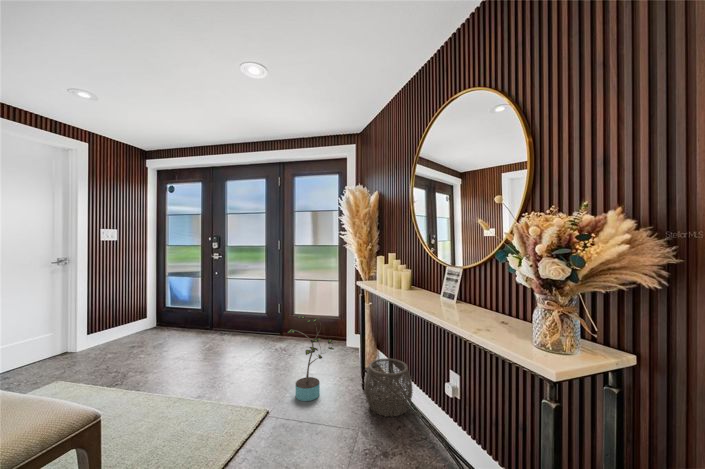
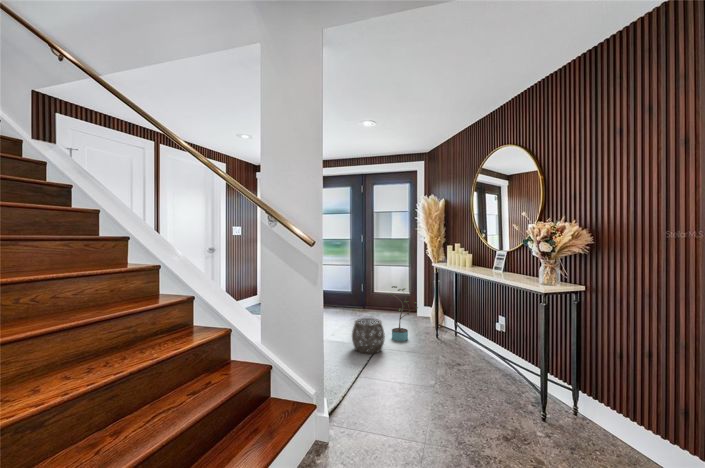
woven basket: present [365,358,413,417] -> present [352,318,385,354]

